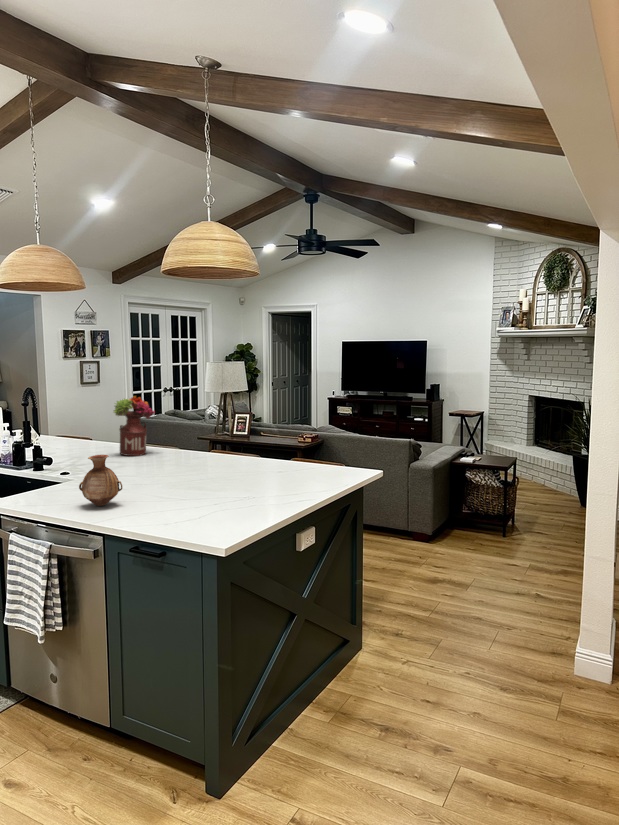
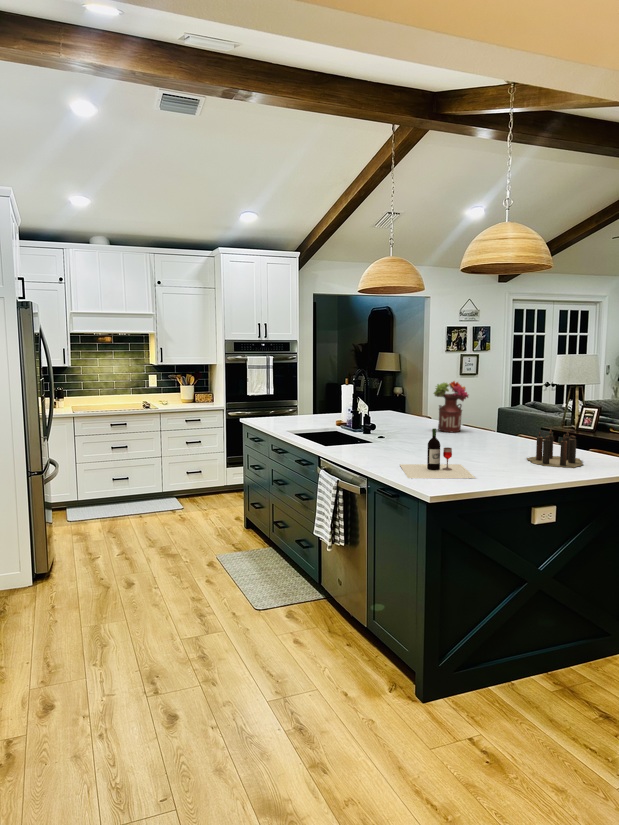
candle: none [255,445,329,485] -> present [527,430,583,468]
vase: present [79,455,122,506] -> none [367,420,396,459]
wine bottle: none [136,460,242,528] -> present [400,428,475,478]

